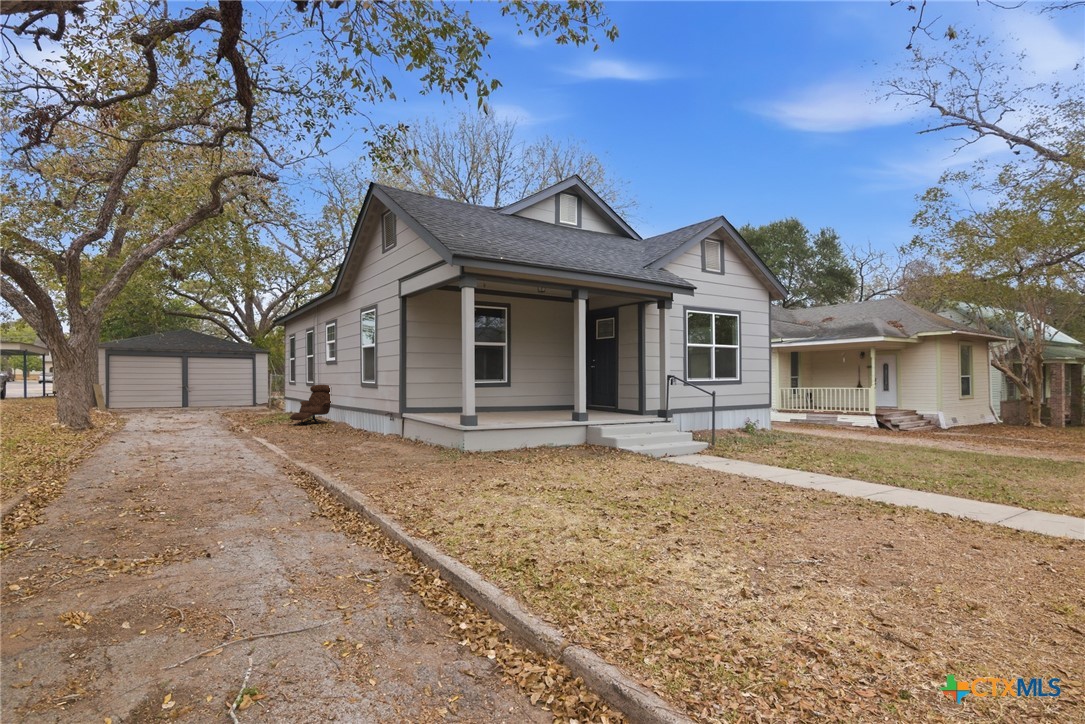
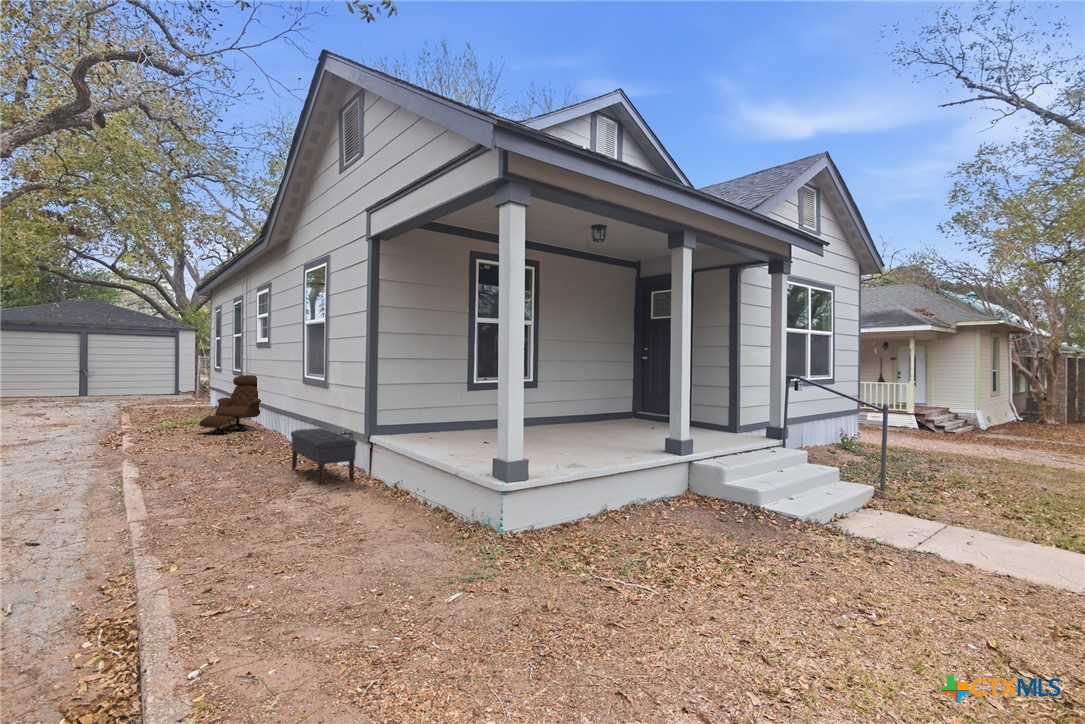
bench: none [355,413,394,444] -> present [291,428,357,485]

